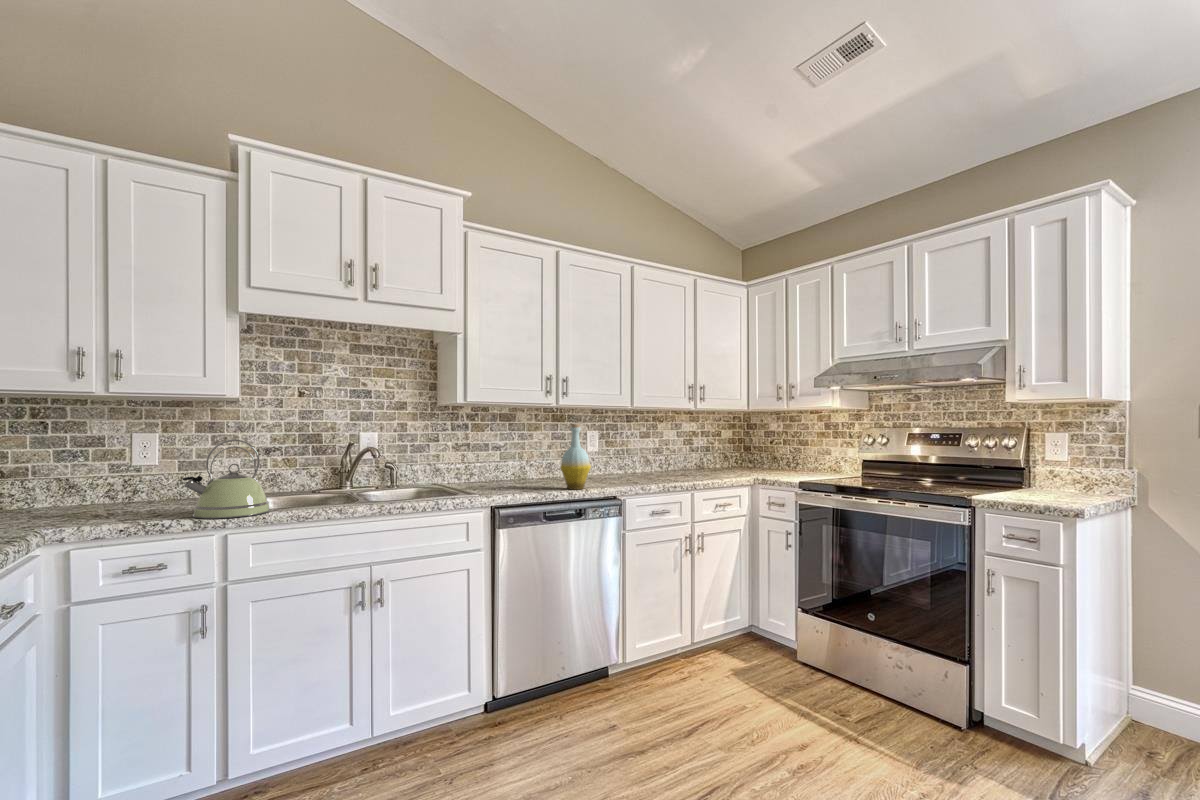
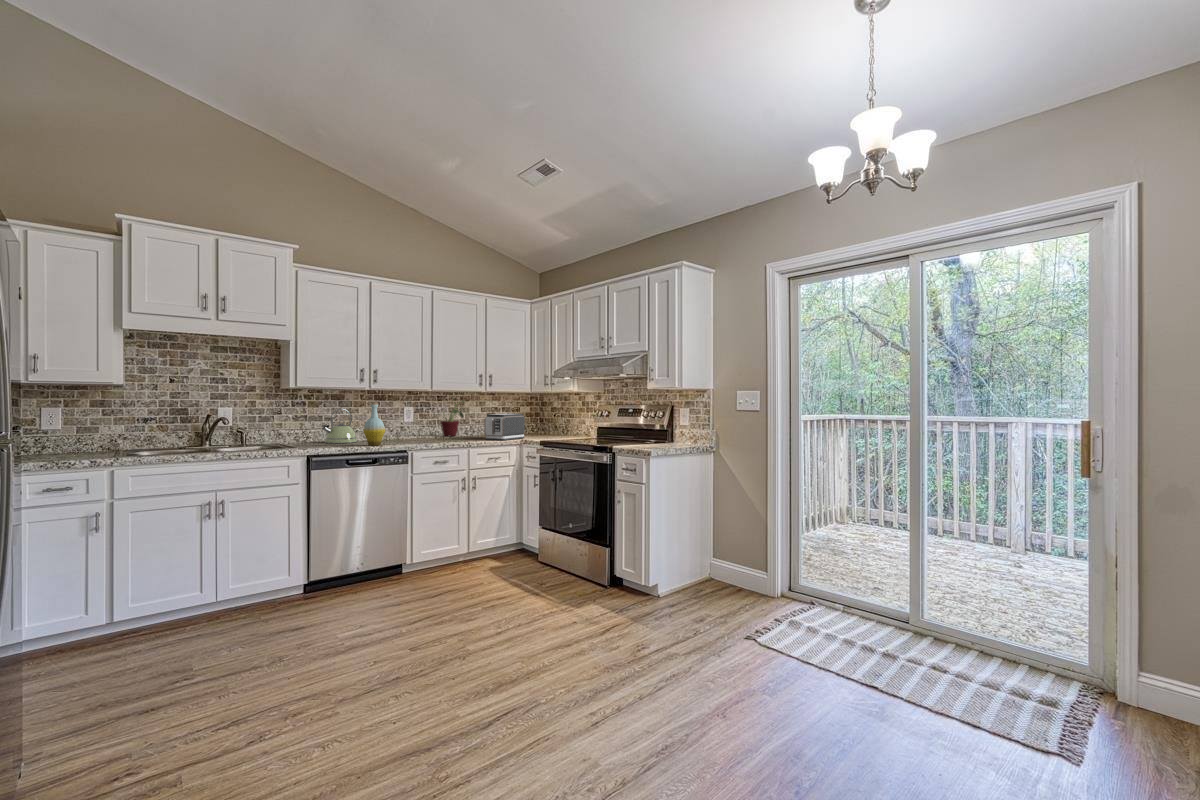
potted plant: none [623,416,666,471] -> present [441,398,465,436]
kettle: present [182,439,270,519] -> present [322,409,357,443]
toaster: none [708,440,759,480] -> present [484,414,525,440]

